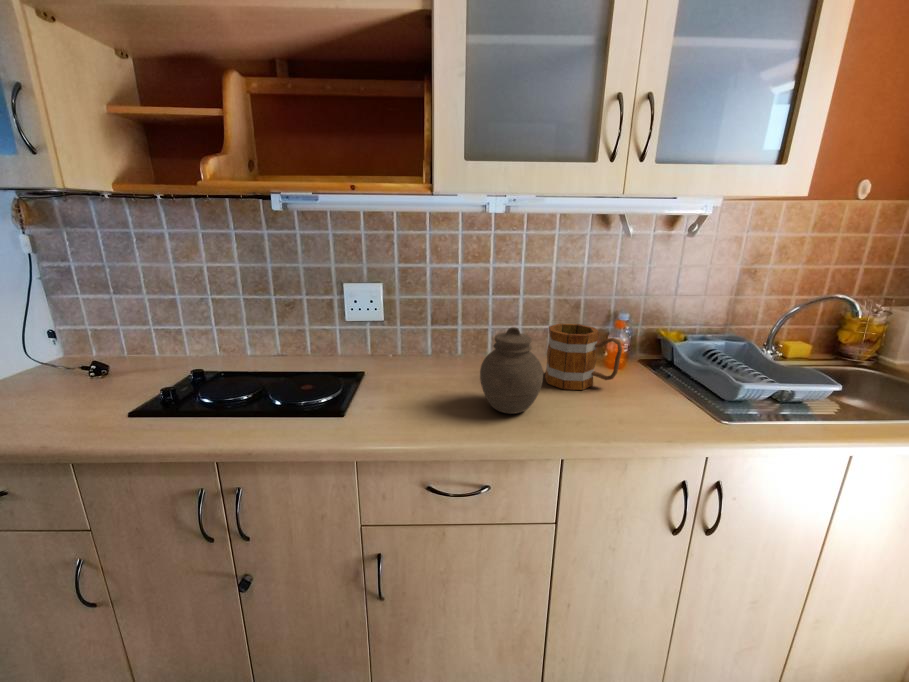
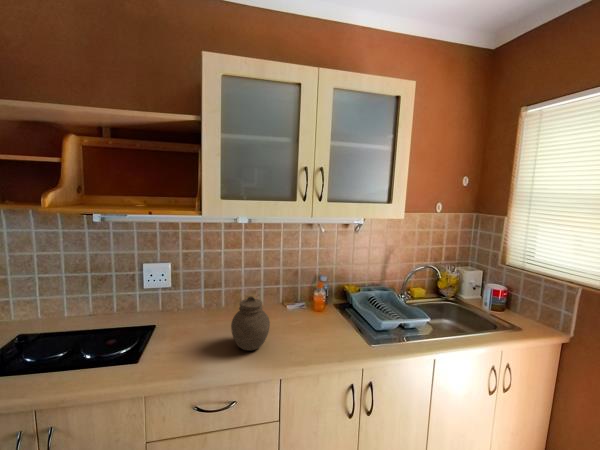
mug: present [545,323,622,390] -> none [276,287,318,329]

